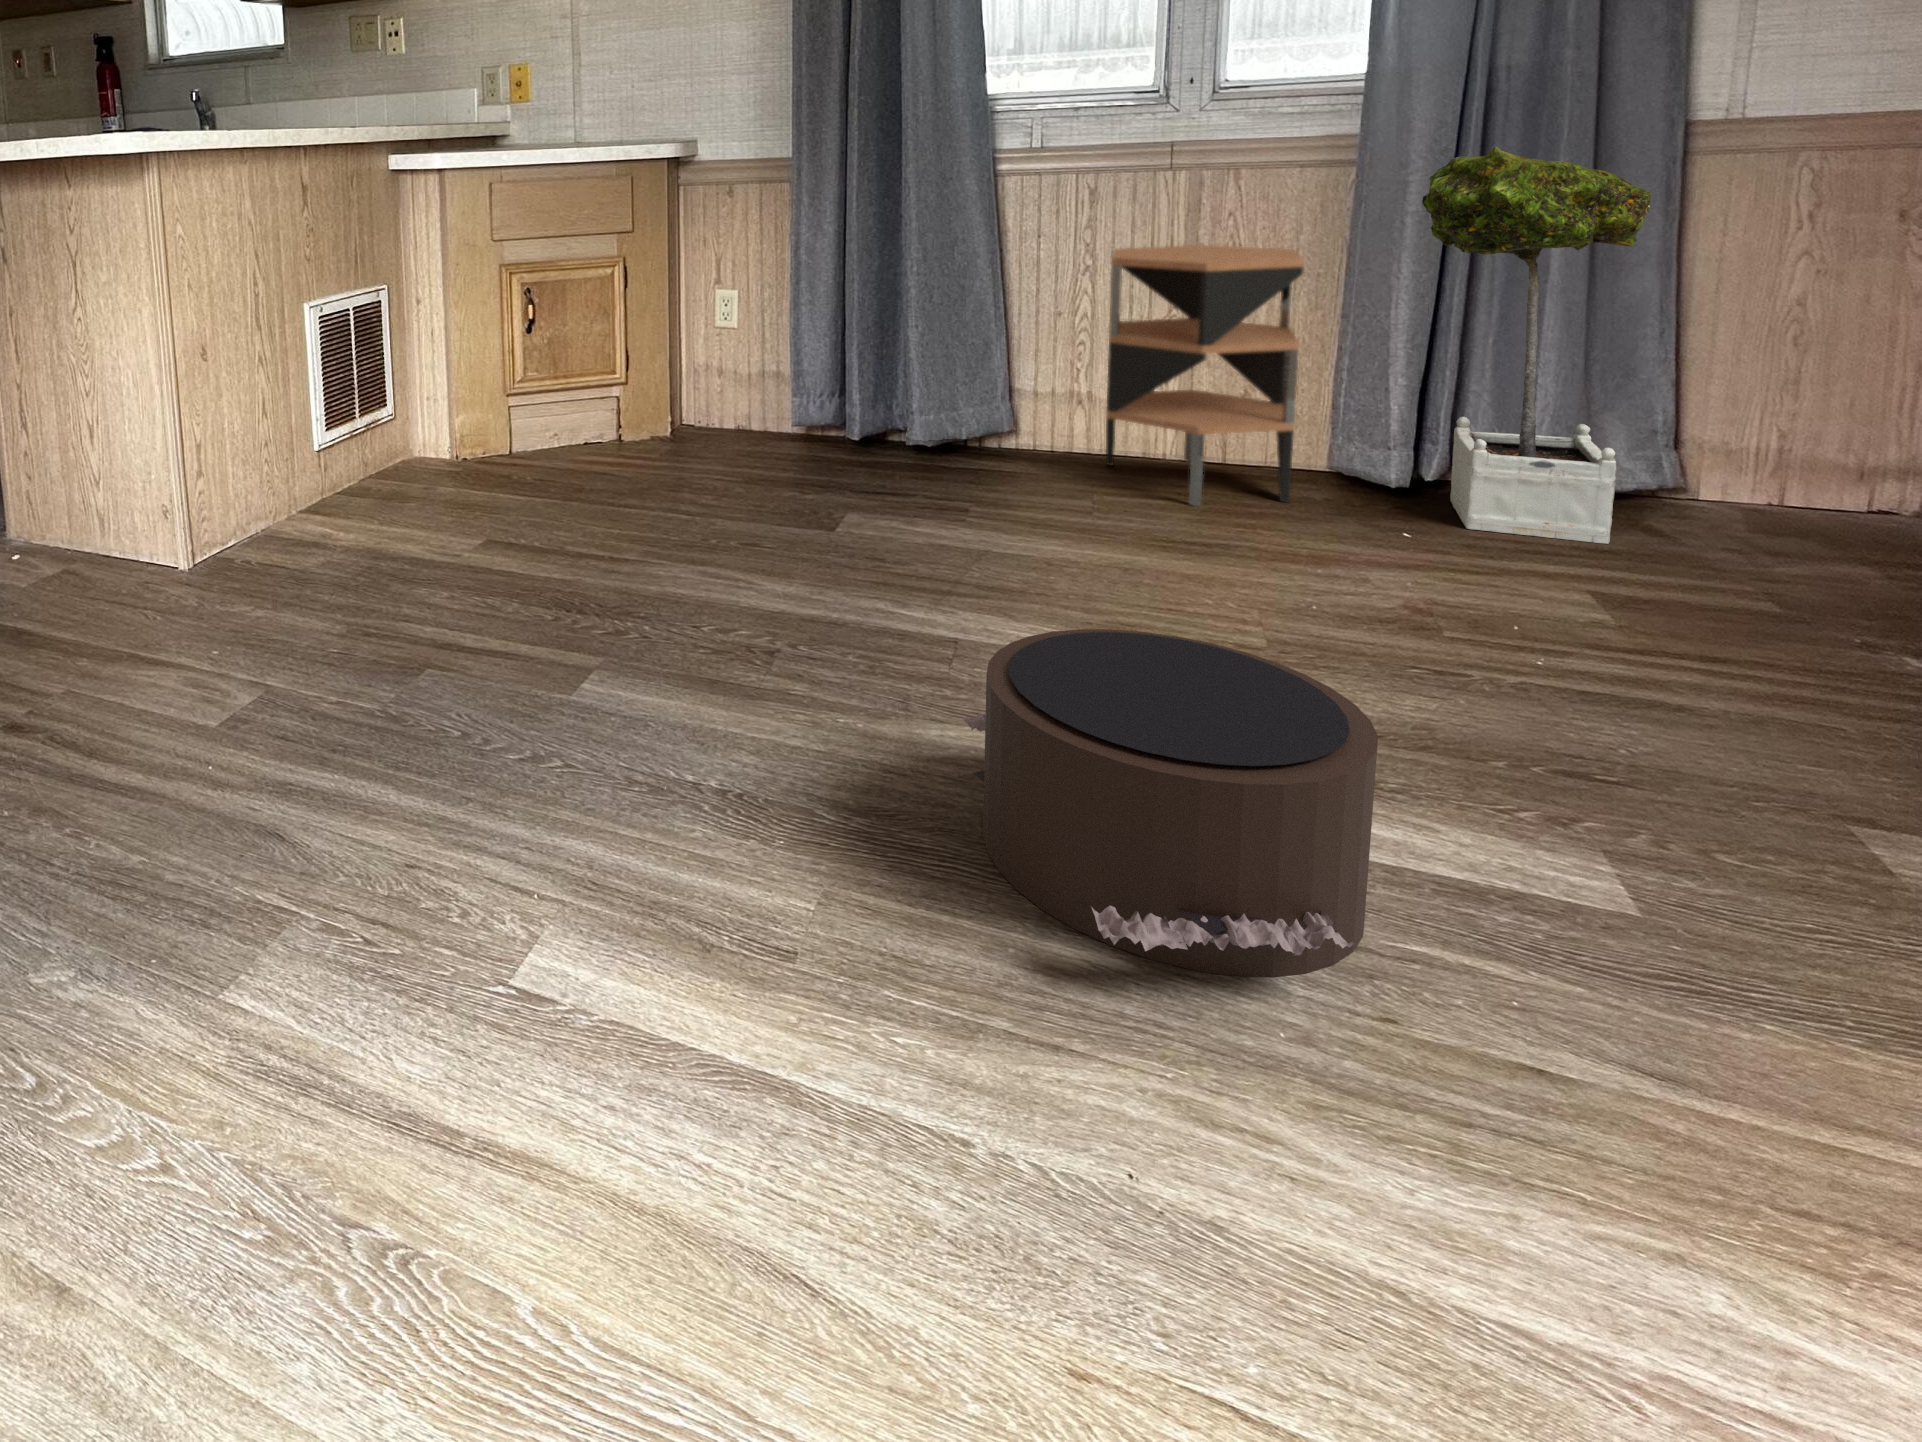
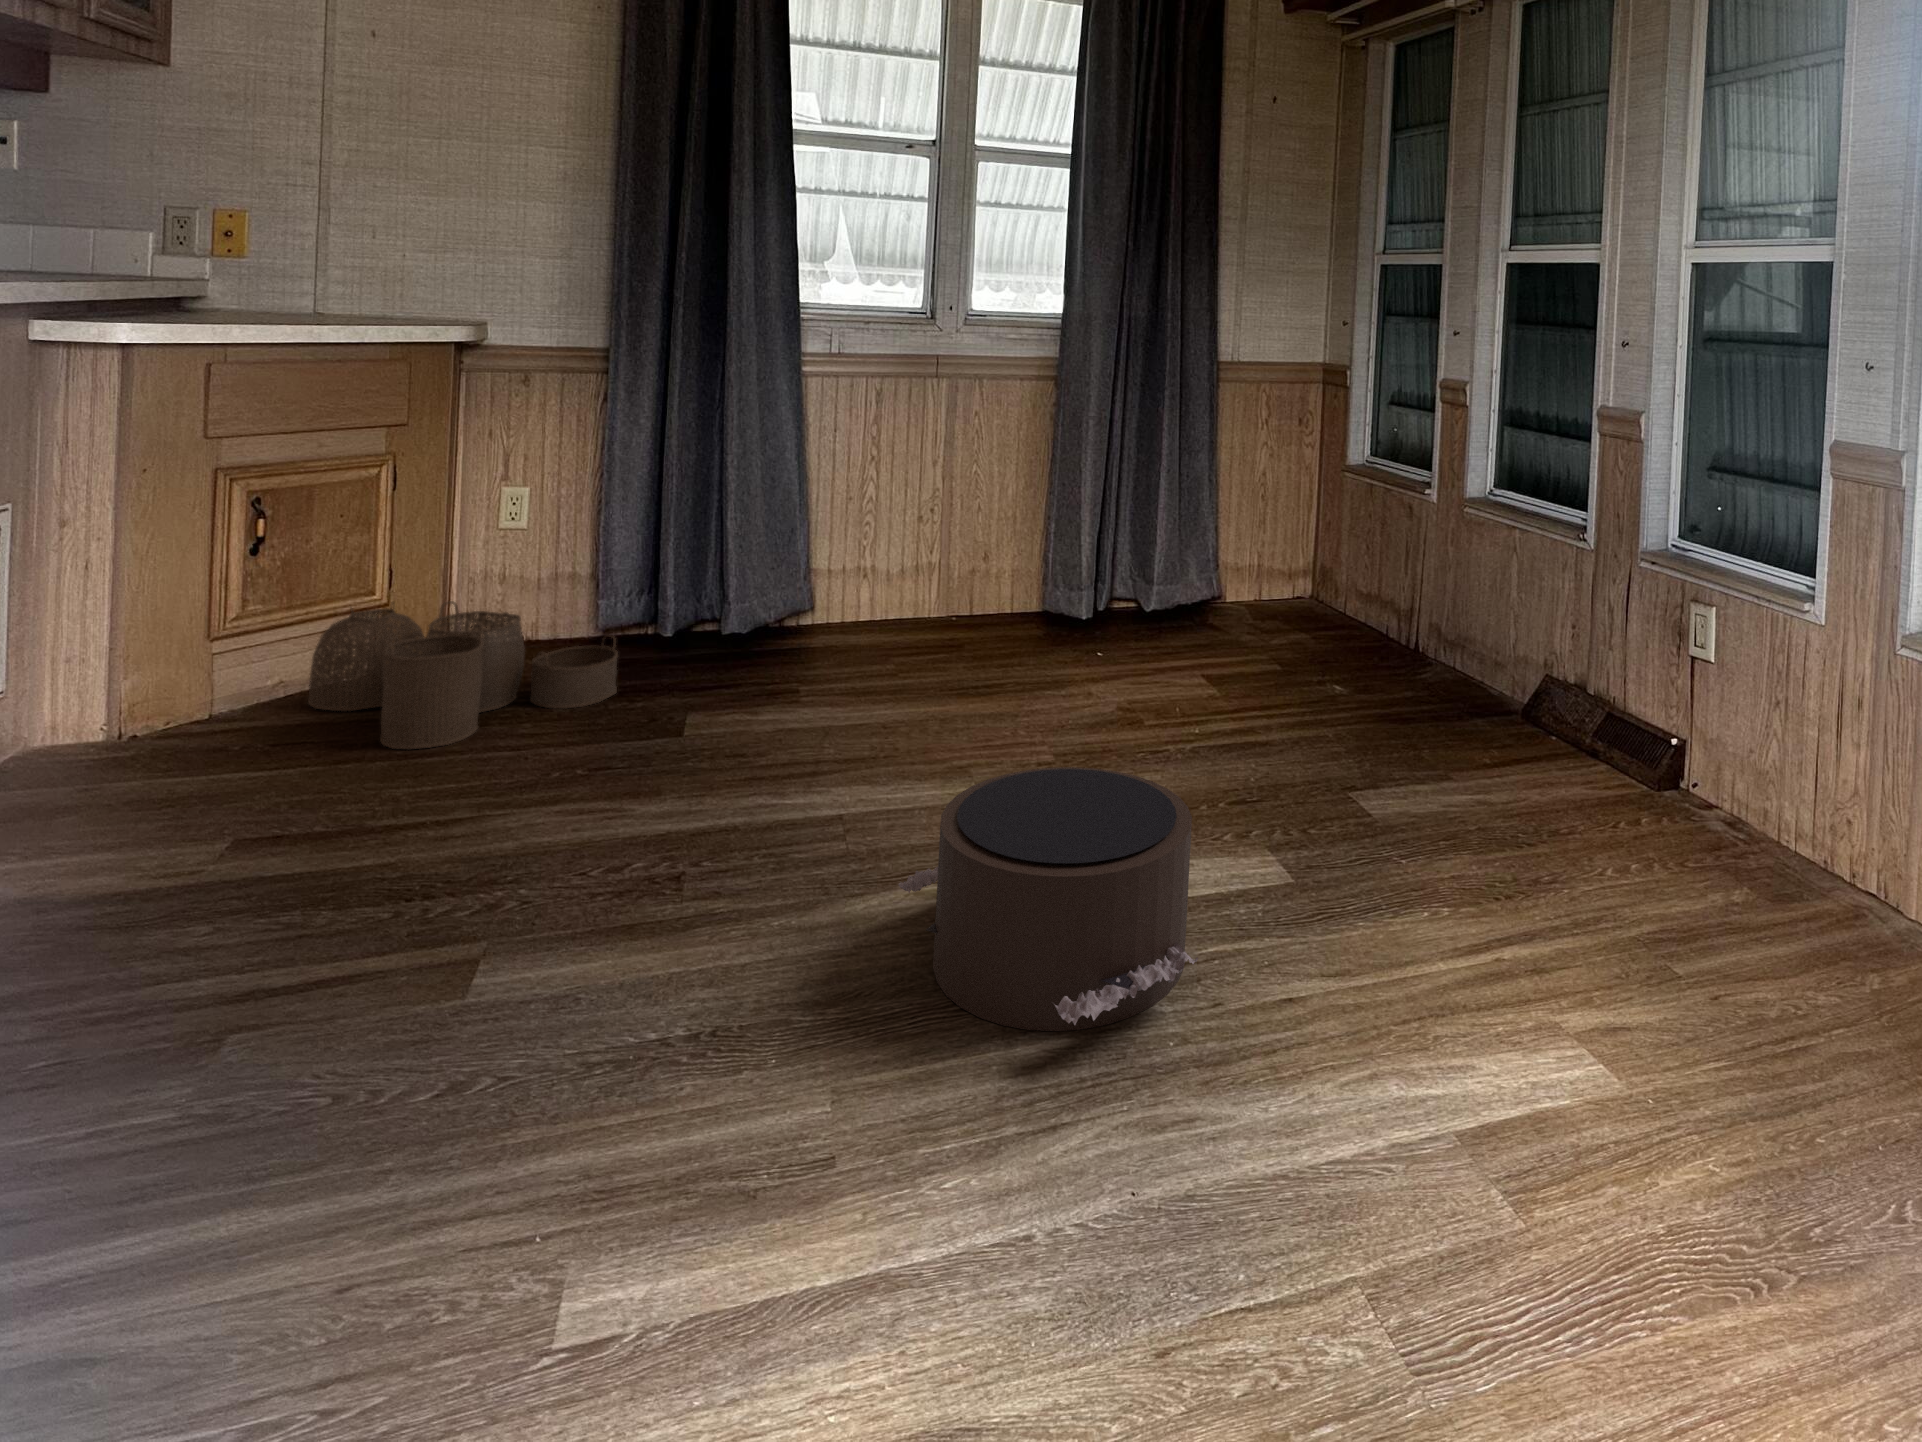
potted tree: present [1422,147,1651,544] -> none [1101,379,1213,644]
side table: present [1106,245,1304,506] -> none [893,440,1037,656]
woven basket: none [569,380,793,501] -> present [308,601,618,749]

